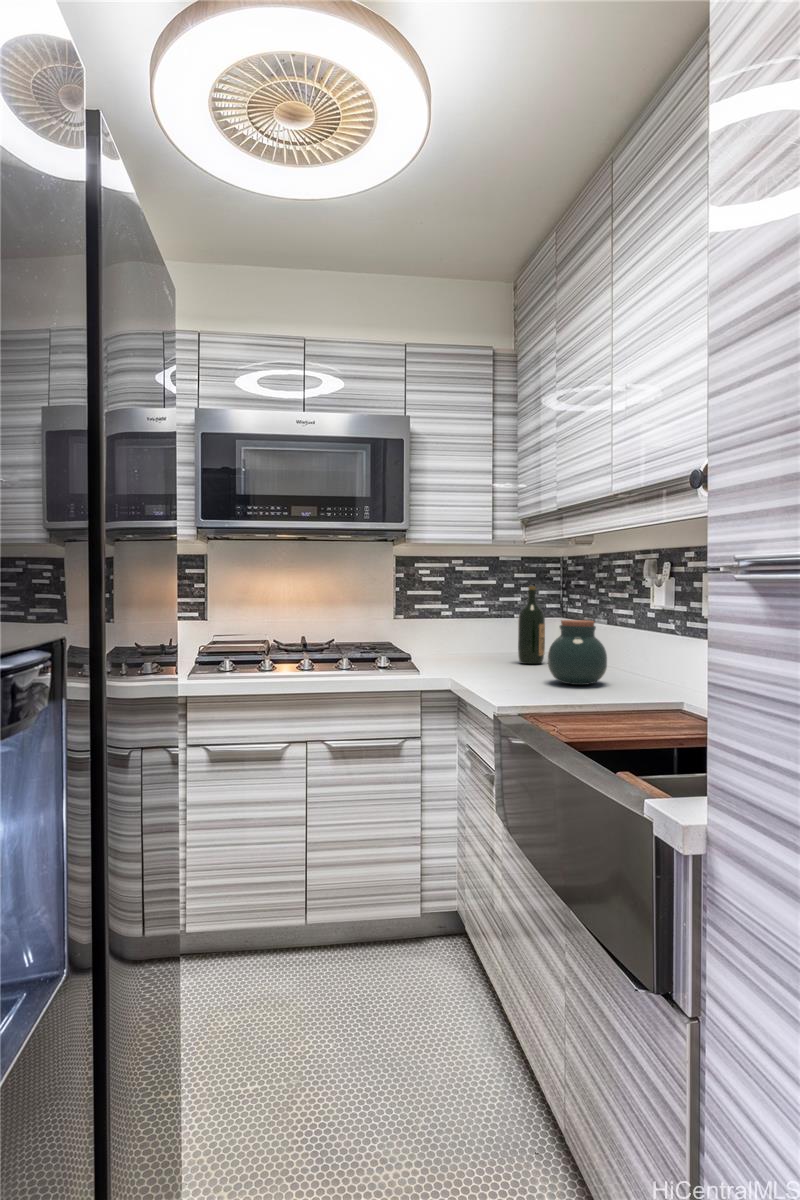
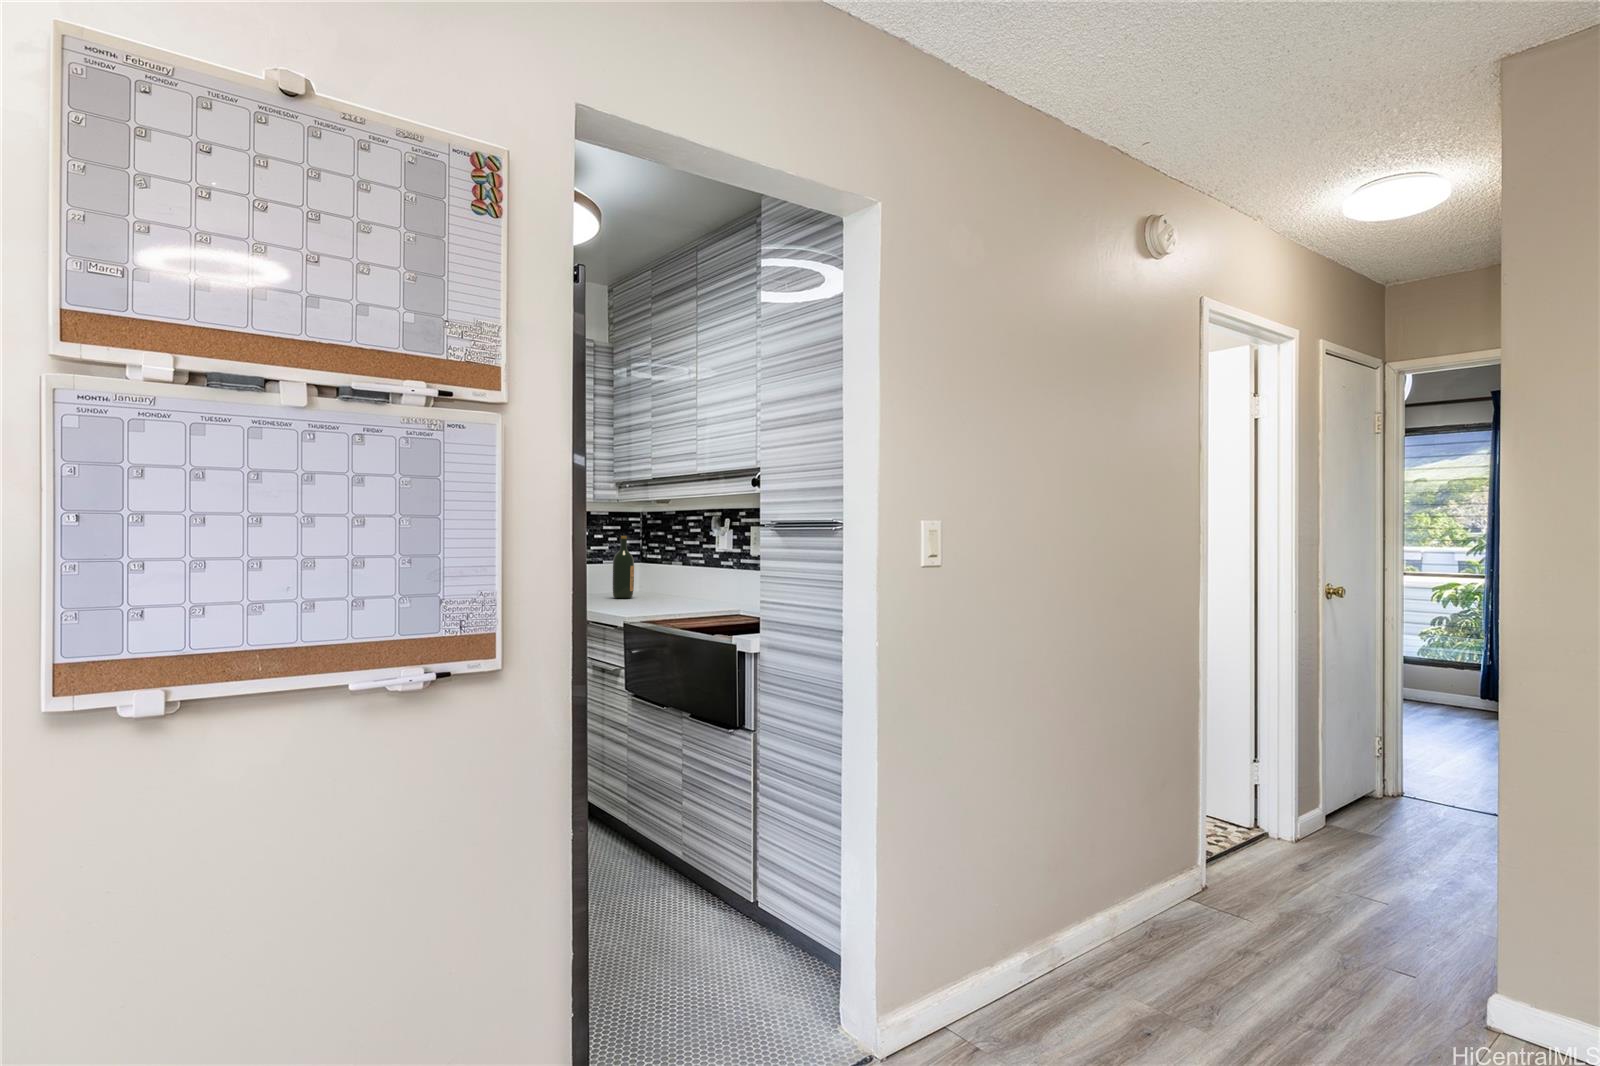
jar: present [548,620,607,685] -> none [646,560,688,607]

